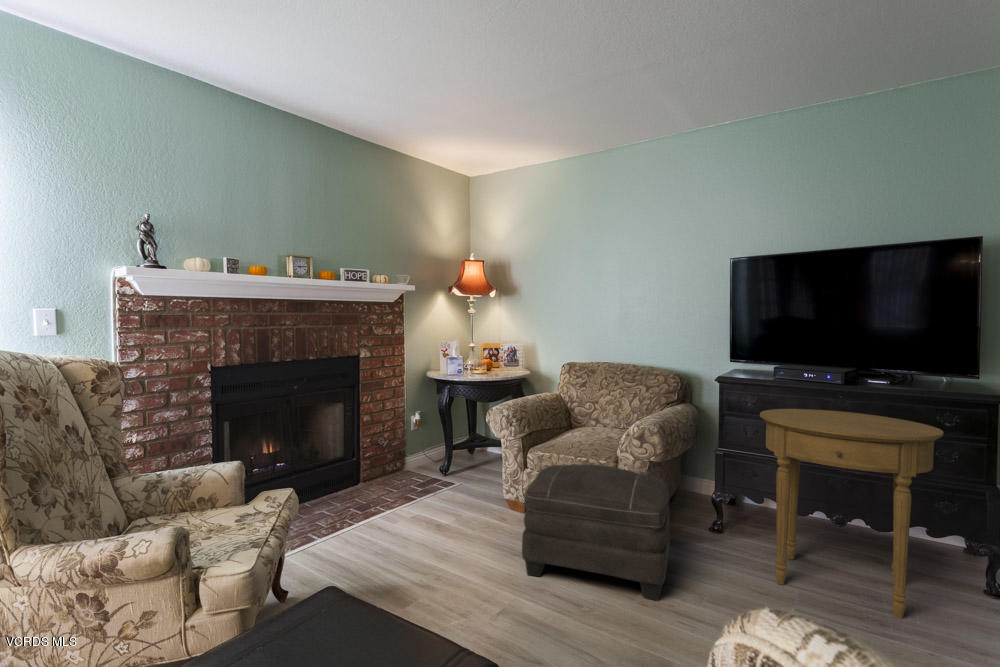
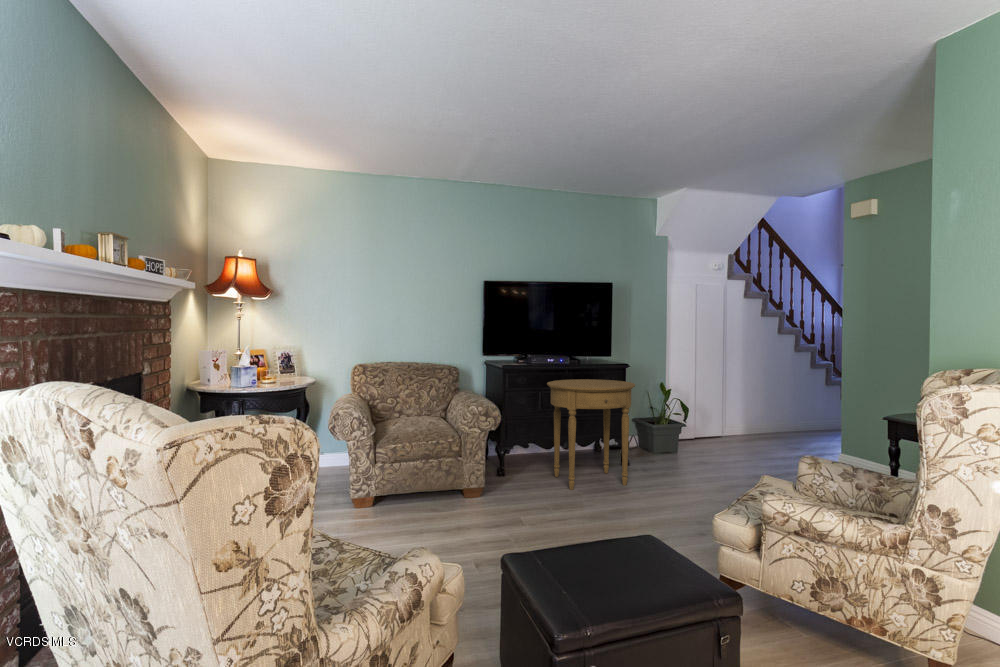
ottoman: present [522,464,670,601] -> none [426,439,547,540]

